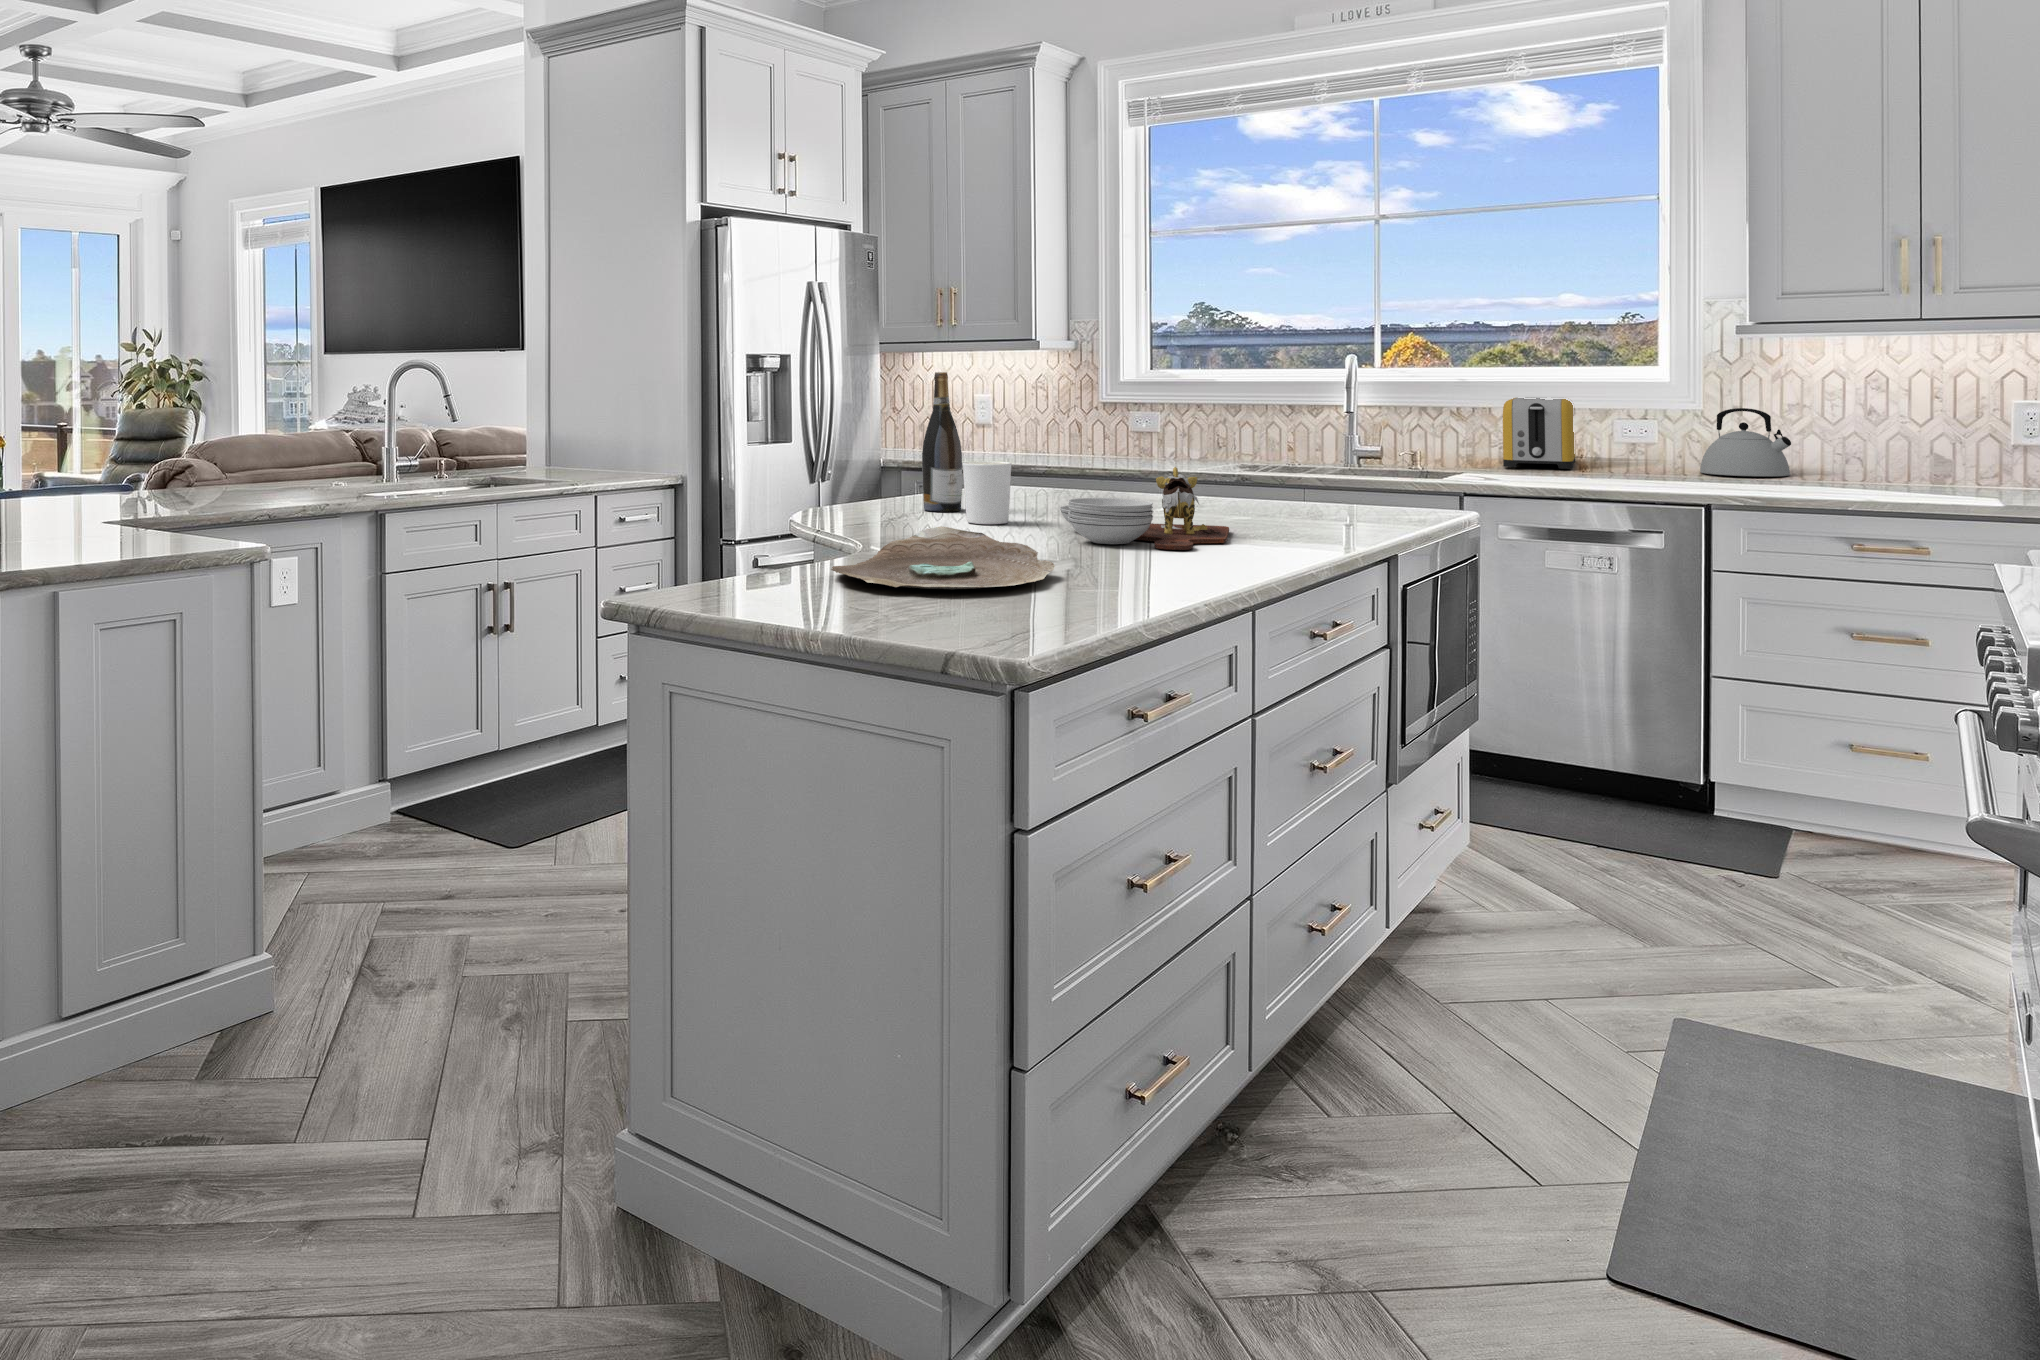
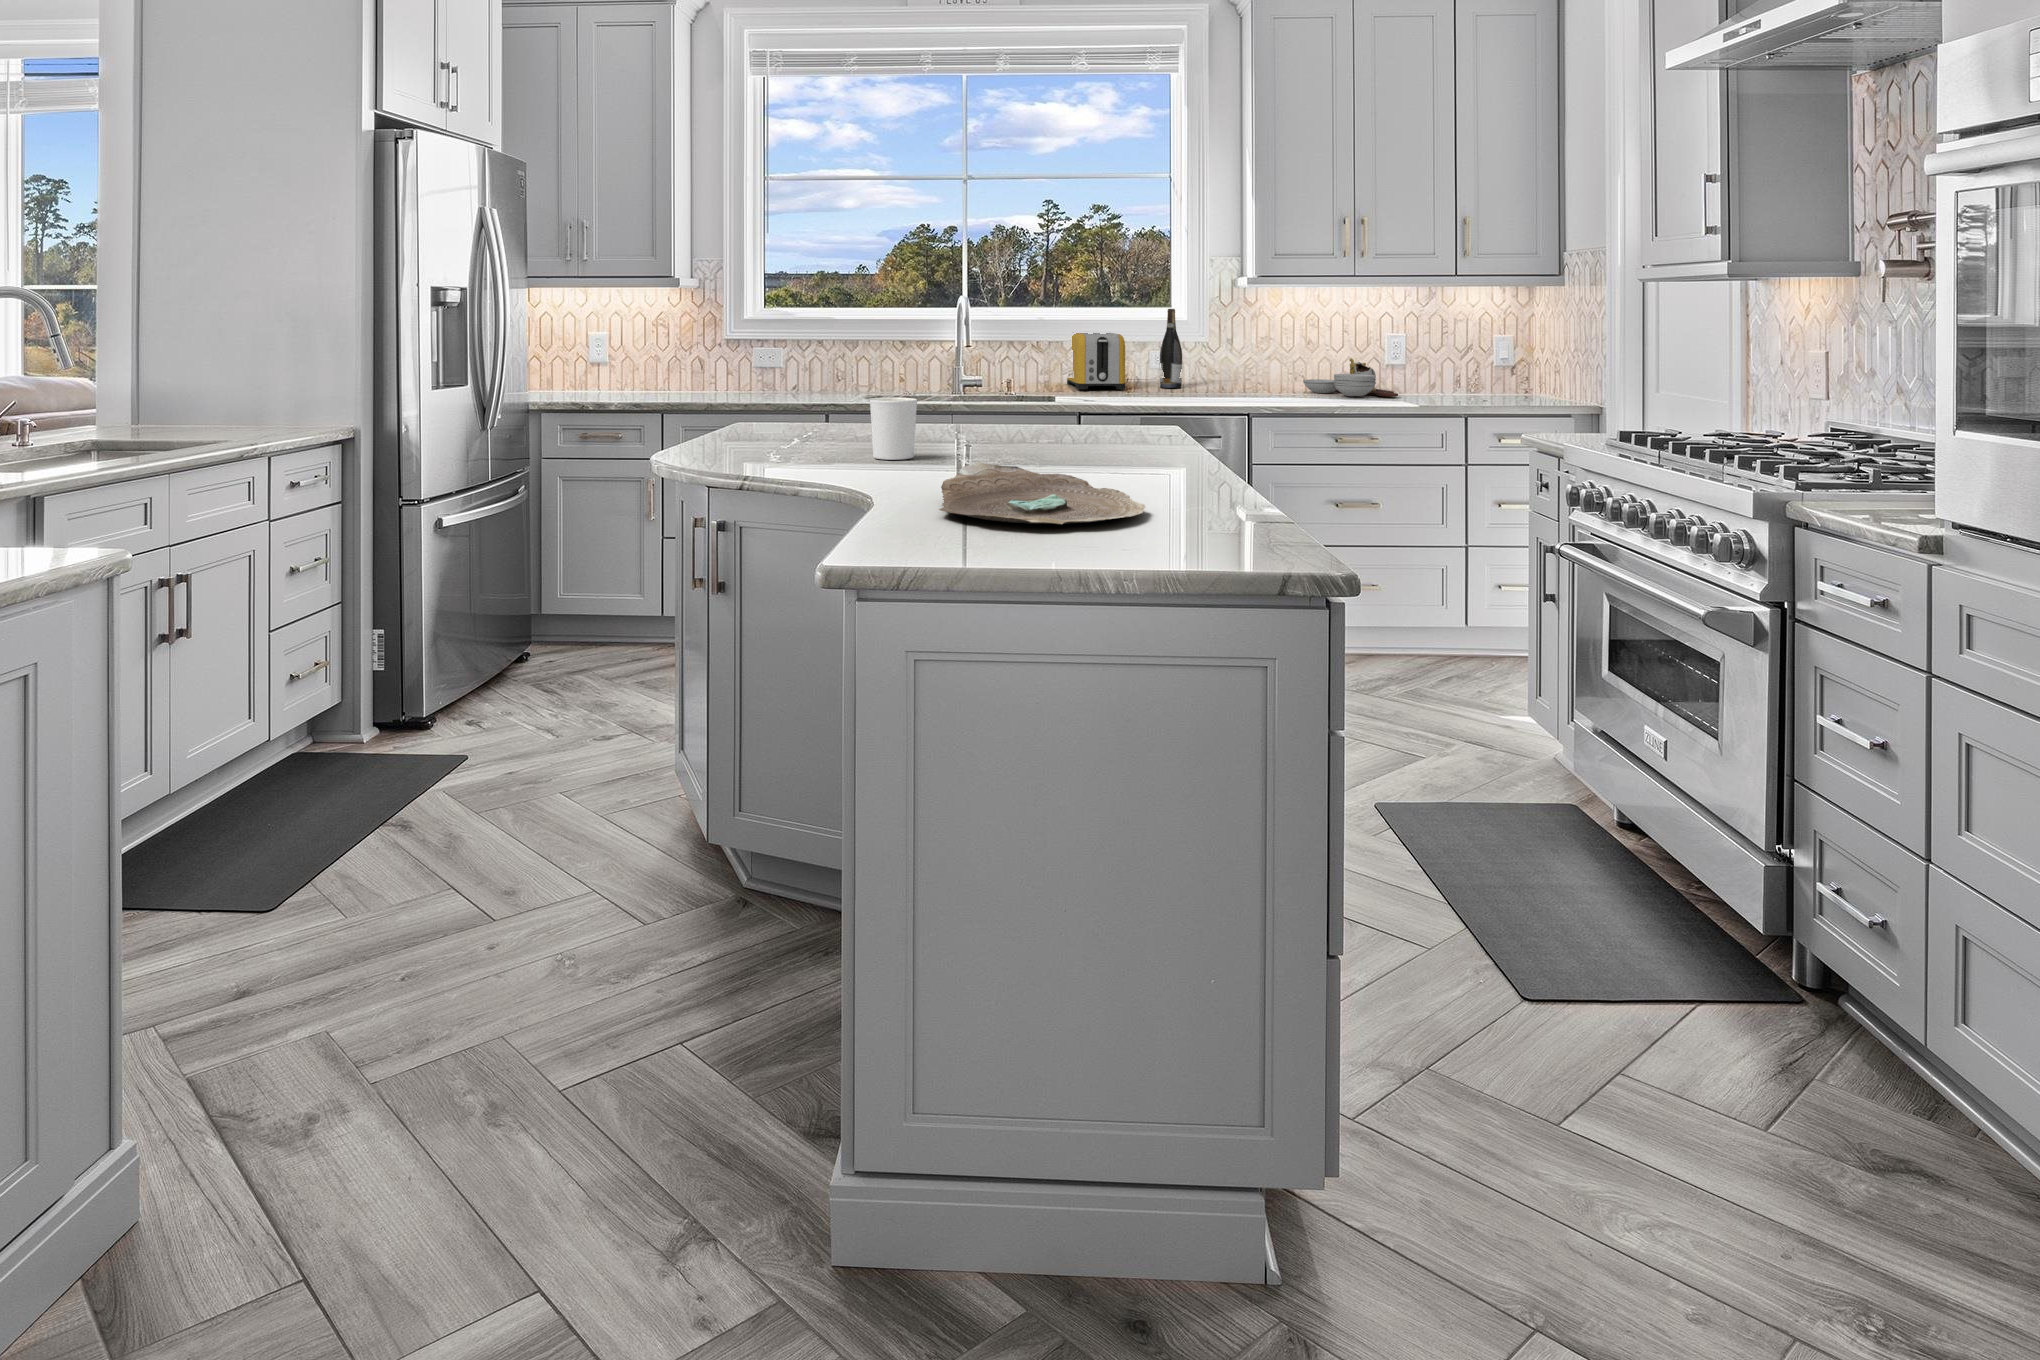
wine bottle: present [922,372,962,512] -> present [1160,309,1182,388]
kettle: present [1700,408,1791,476] -> none [1207,339,1266,390]
cutting board: present [1059,467,1229,550] -> present [1303,358,1398,396]

